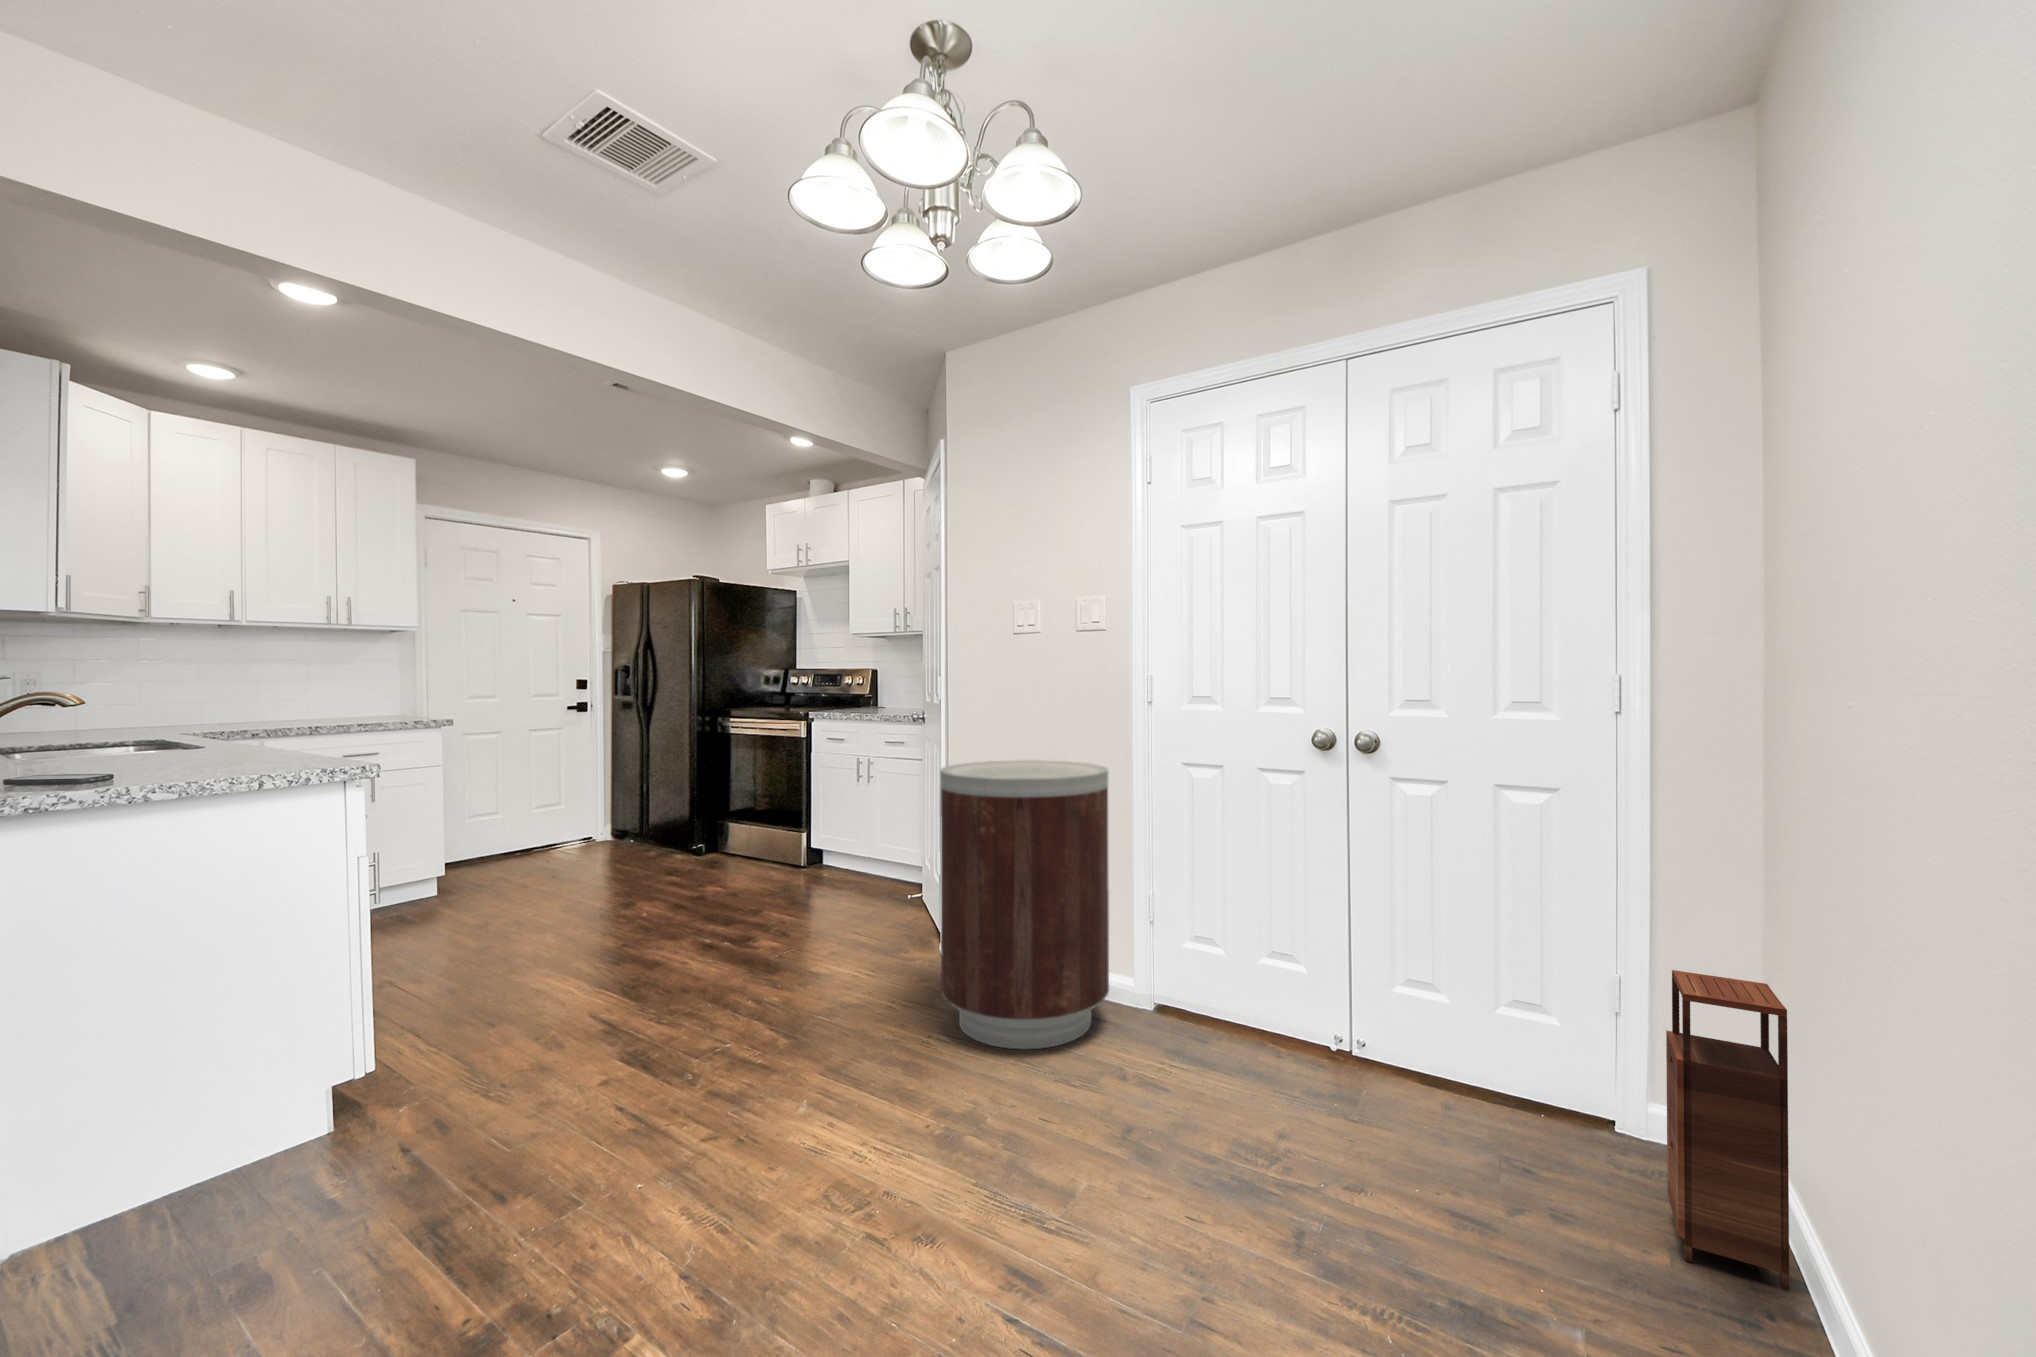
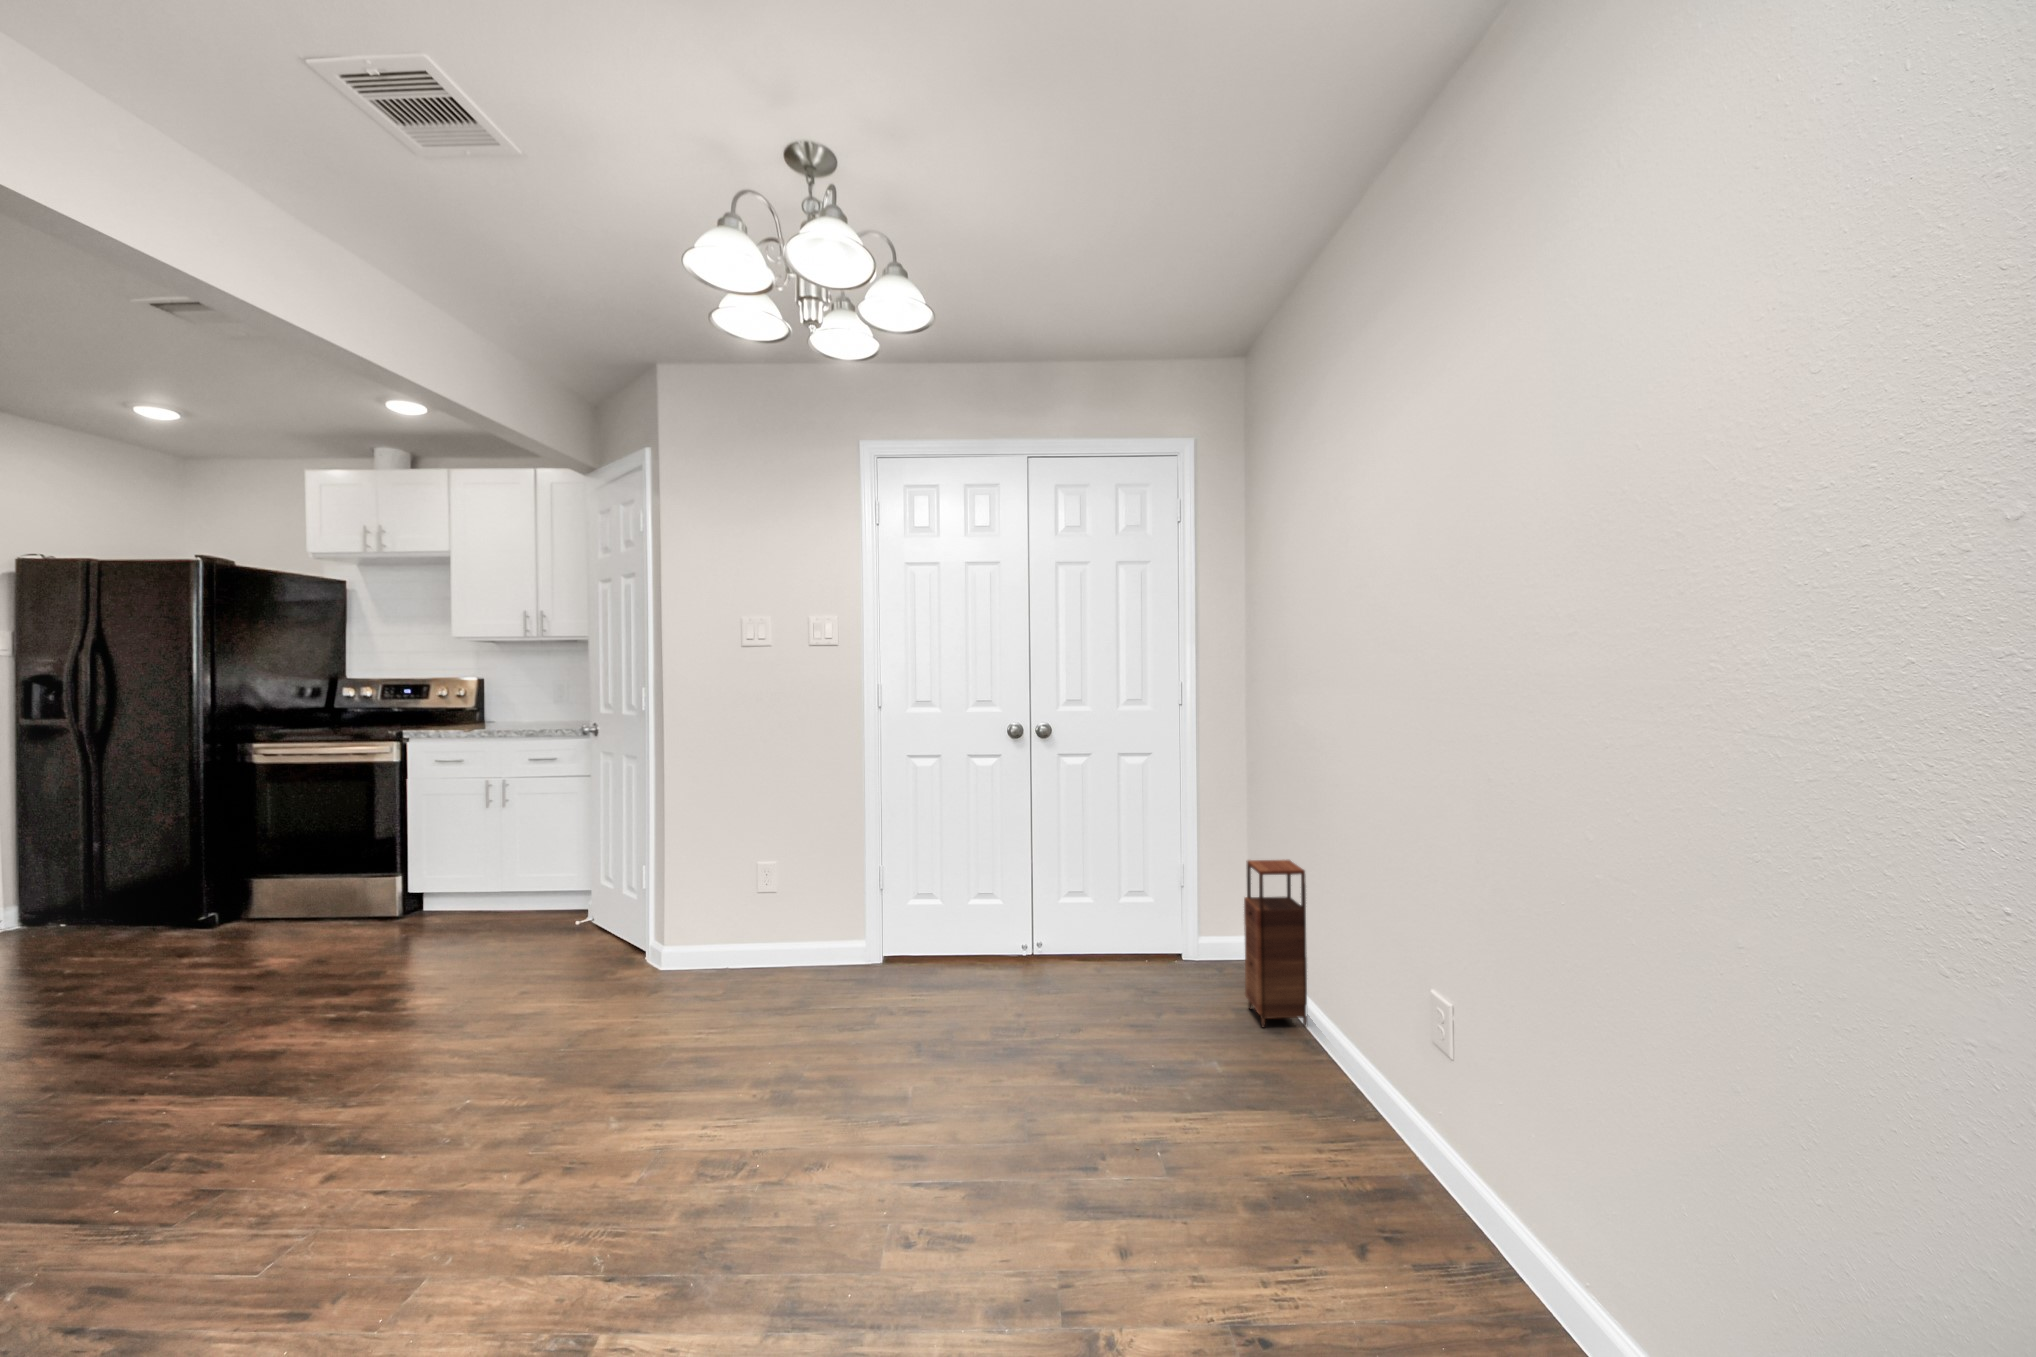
trash can: present [940,760,1109,1049] -> none [692,764,856,1028]

